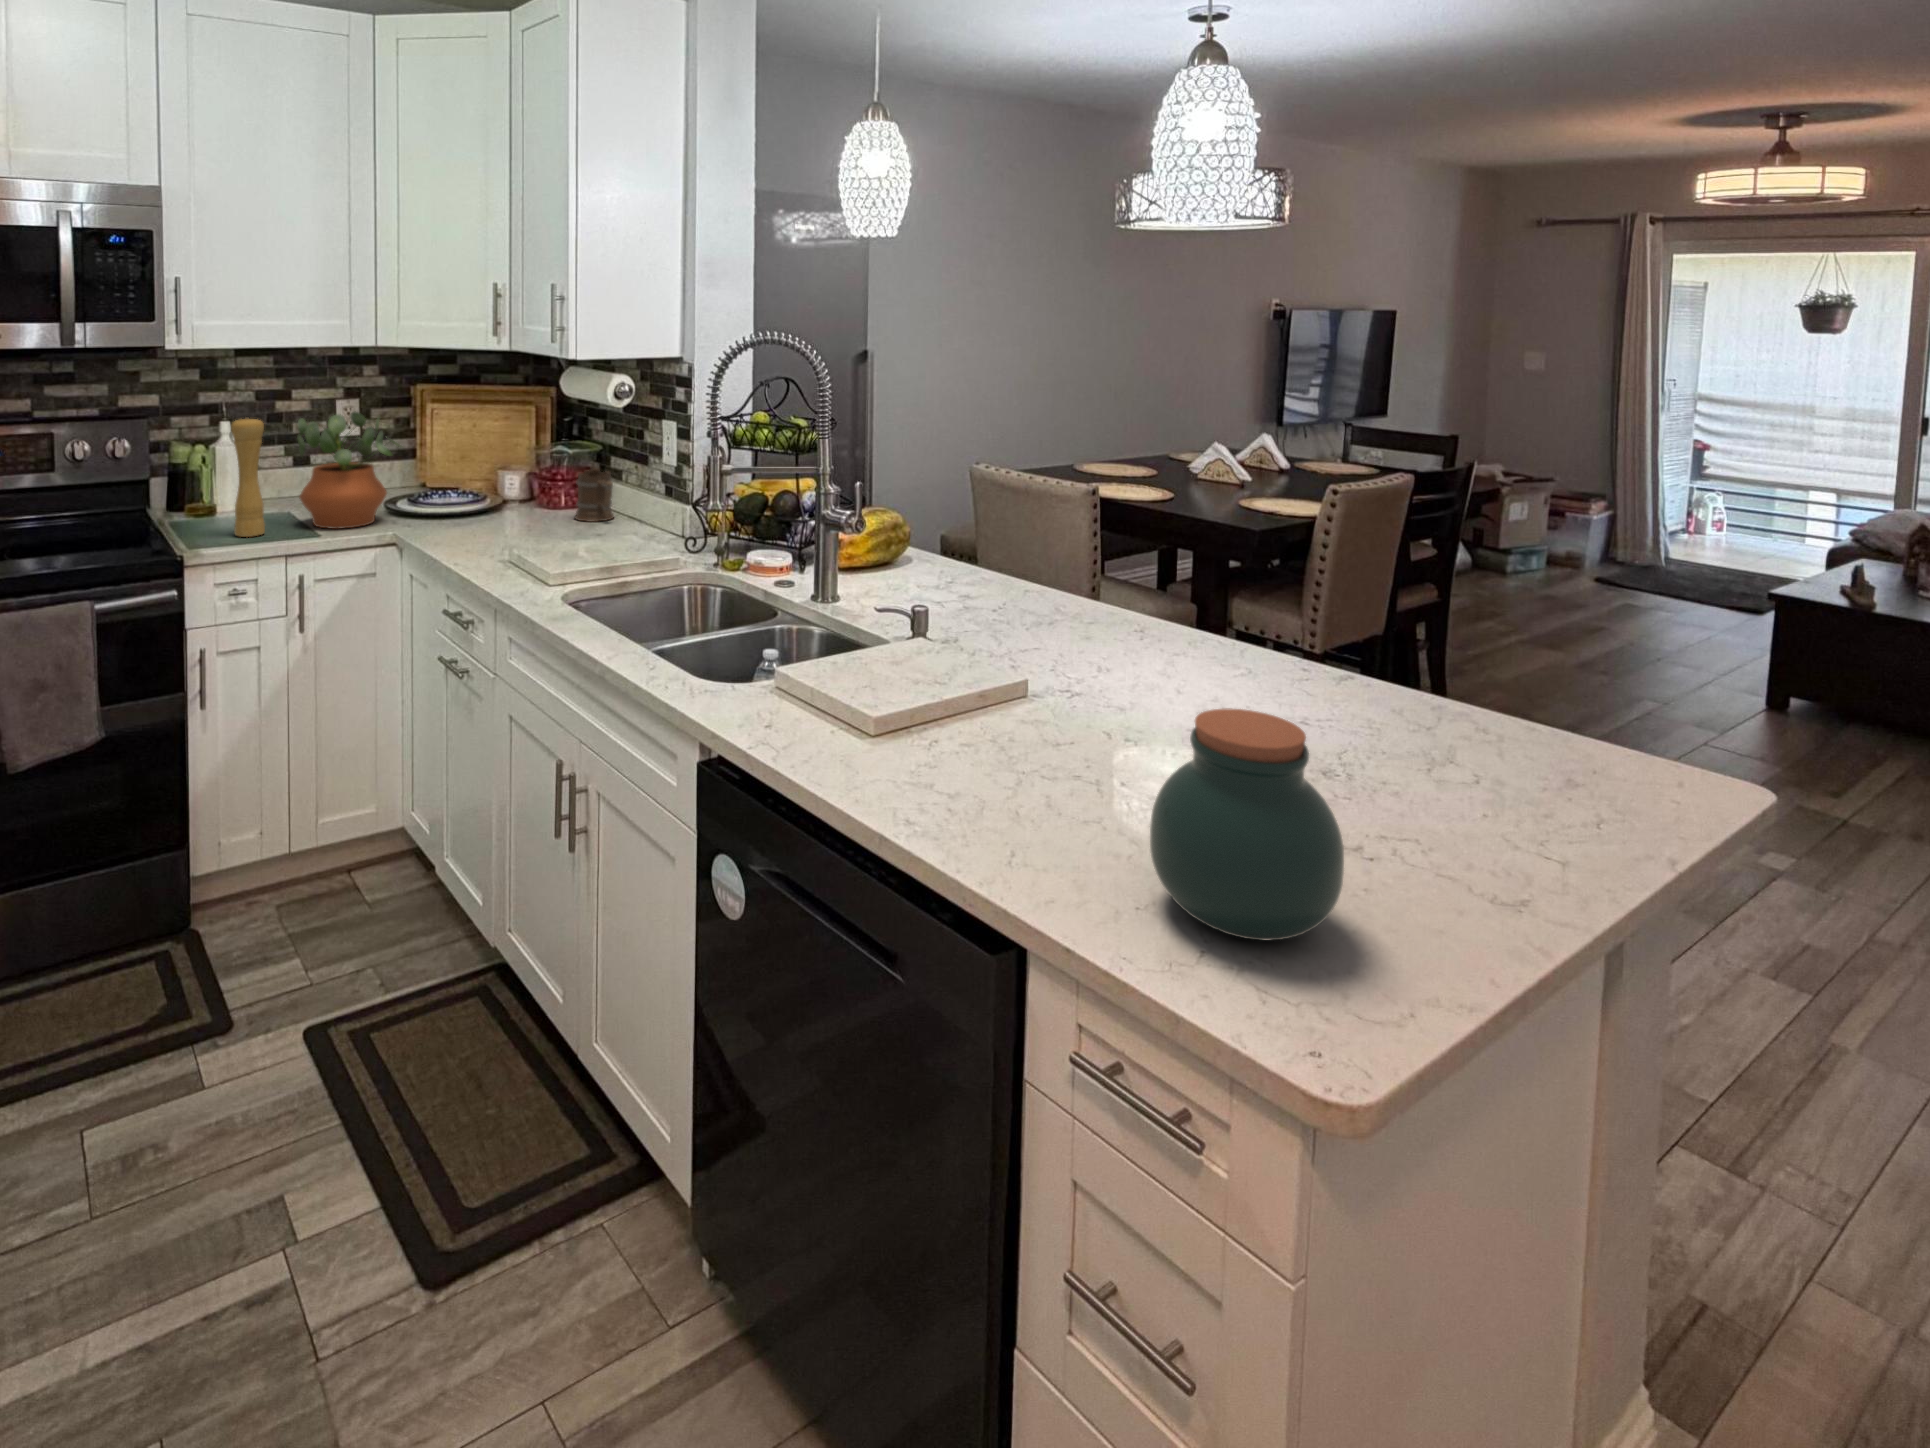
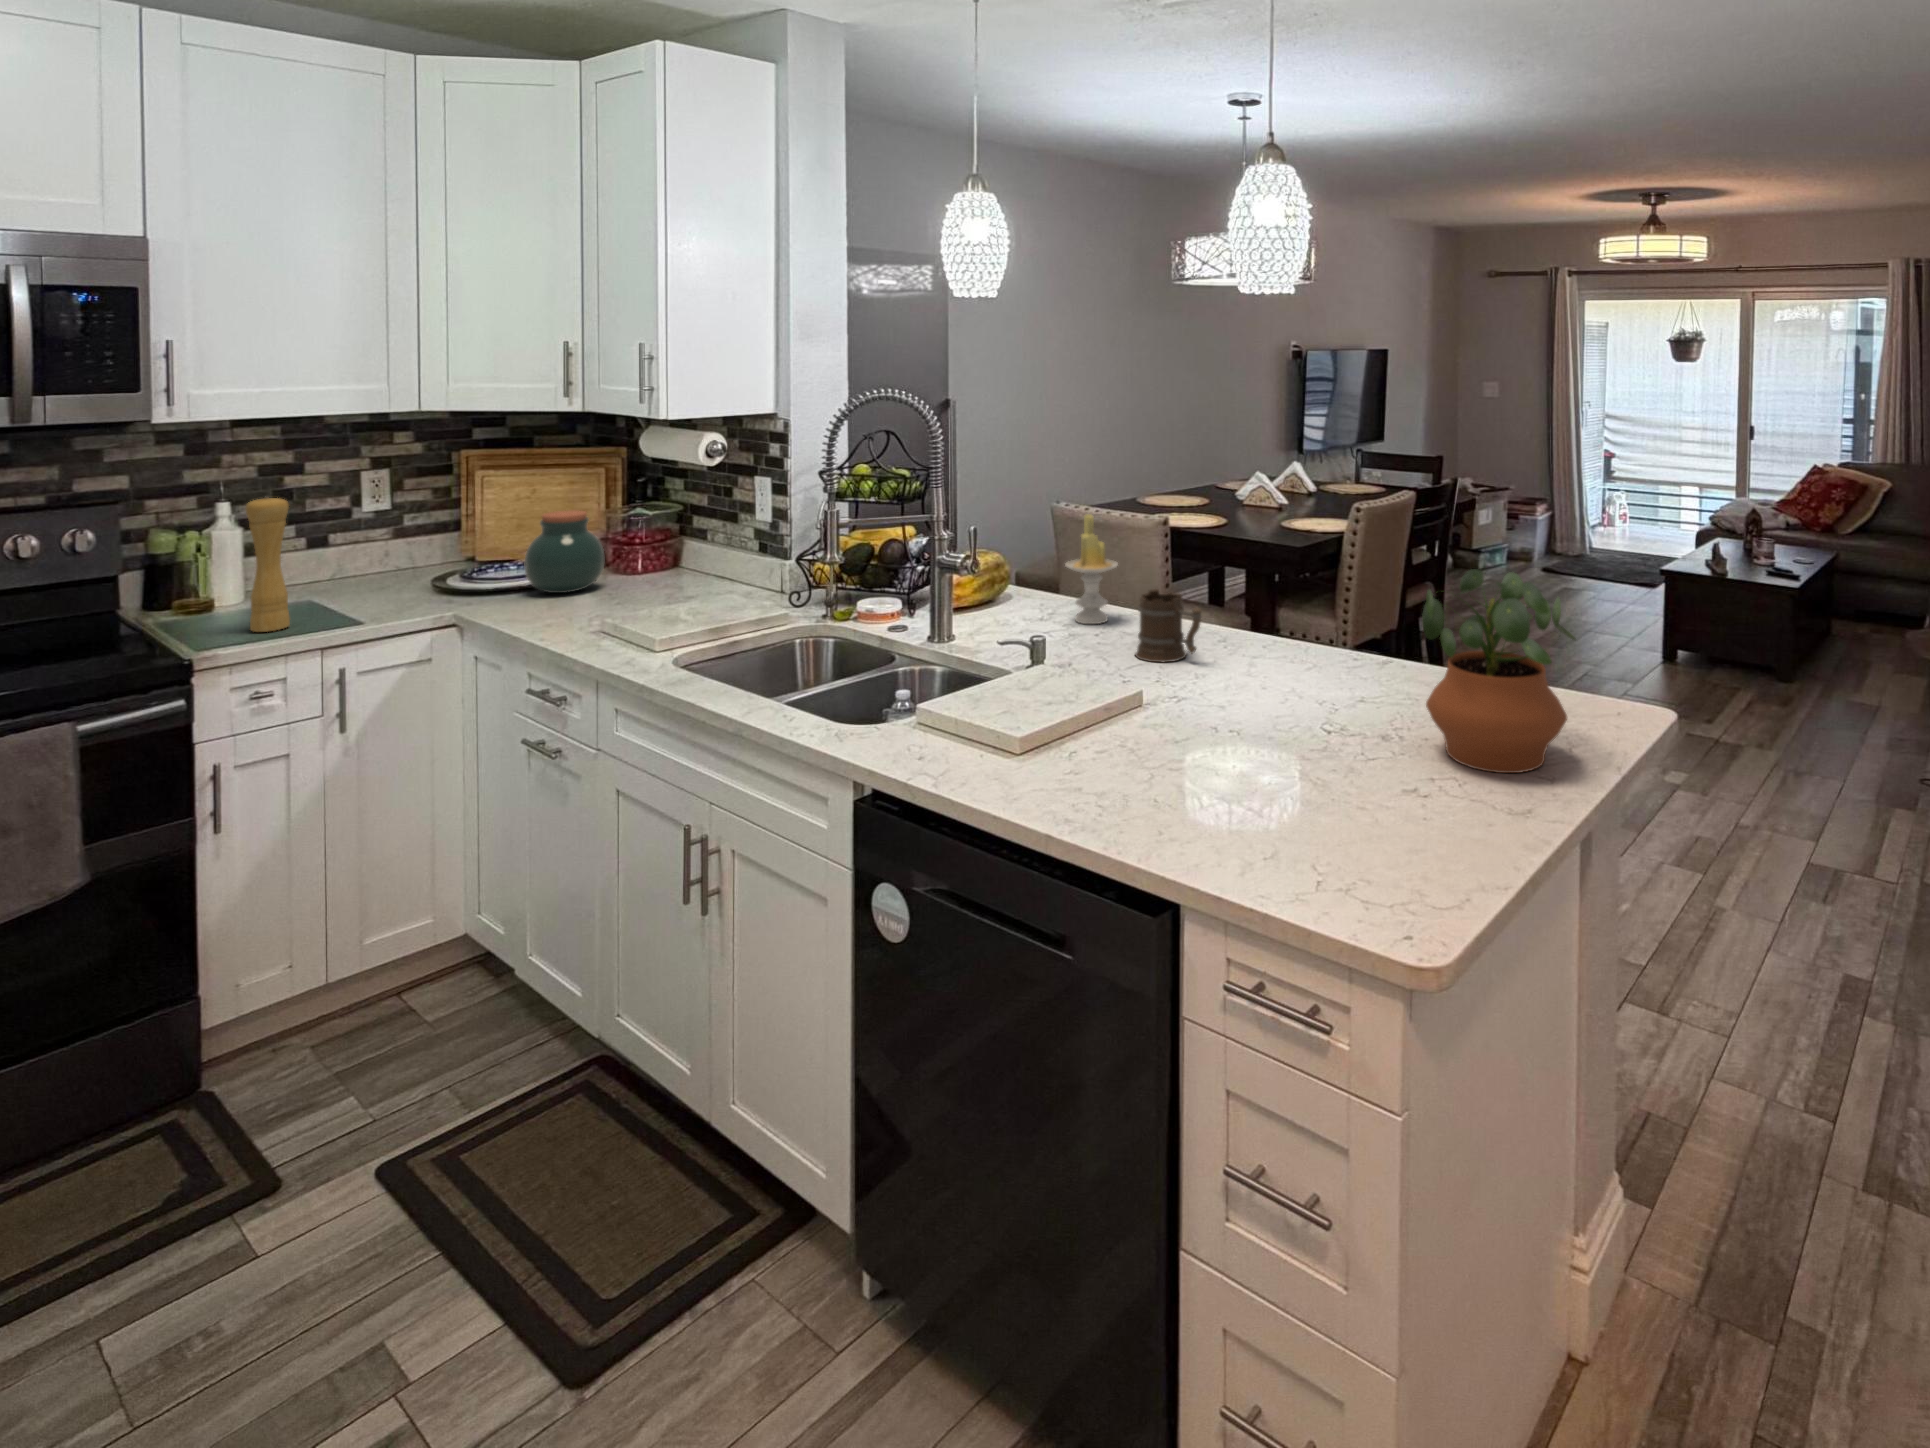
potted plant: present [297,412,400,529] -> present [1422,569,1575,773]
mug: present [575,468,614,522] -> present [1136,589,1202,663]
candle: none [962,476,1023,598] -> present [1065,514,1118,624]
jar: present [1150,708,1344,940] -> present [525,510,604,593]

